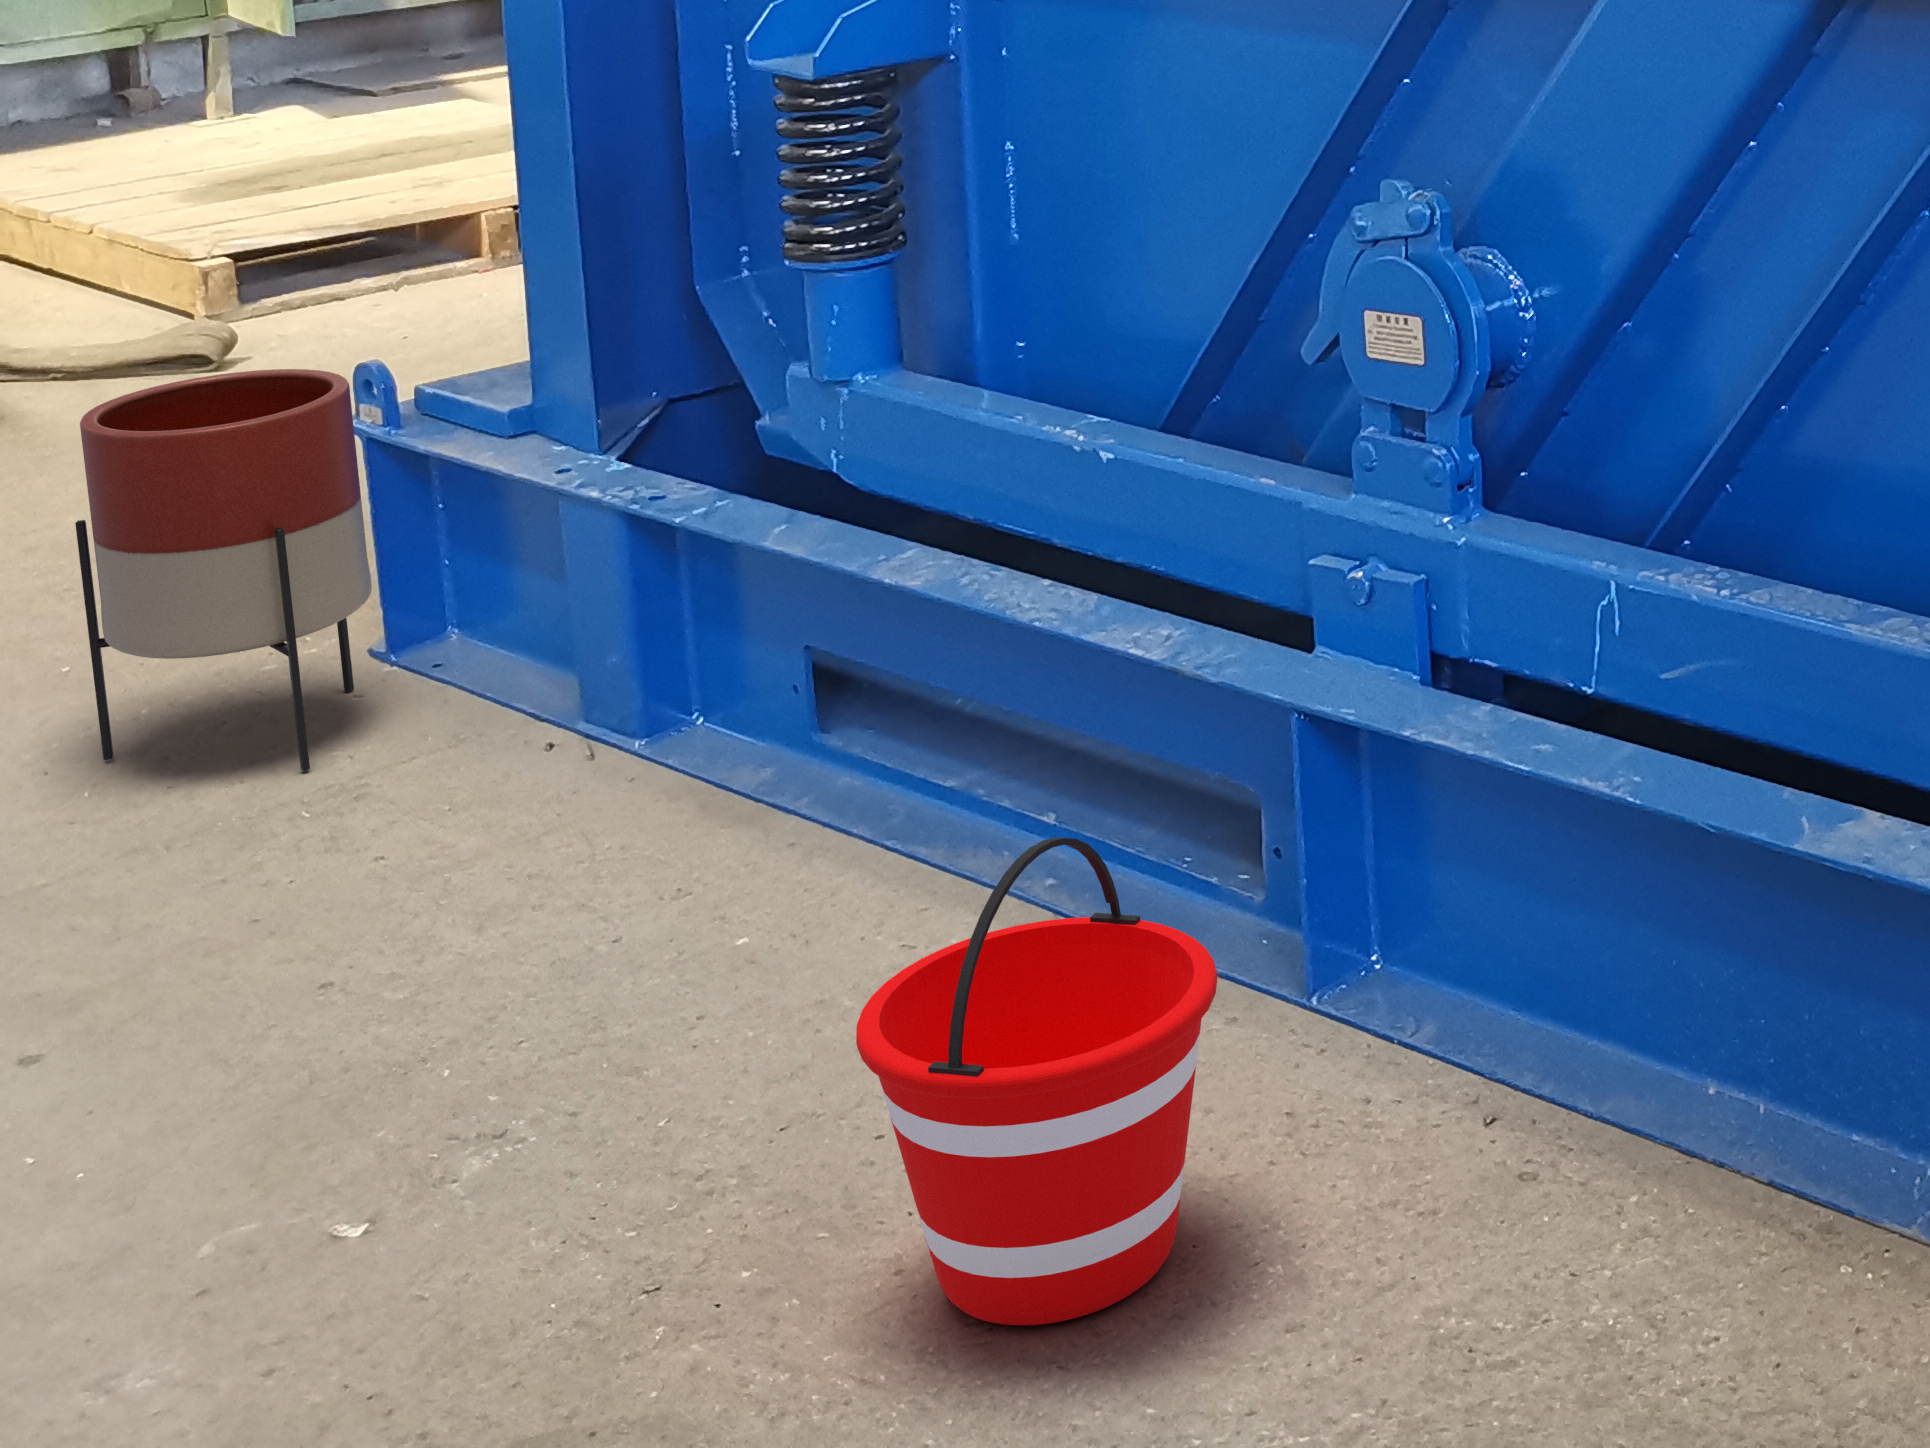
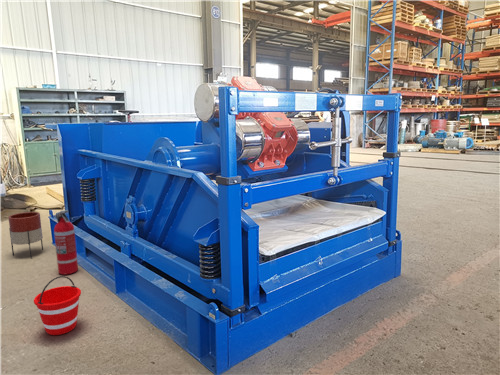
fire extinguisher: none [624,323,822,863] -> present [54,210,78,274]

